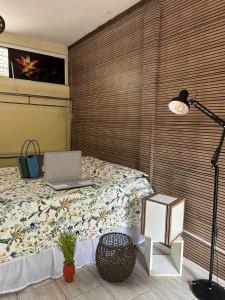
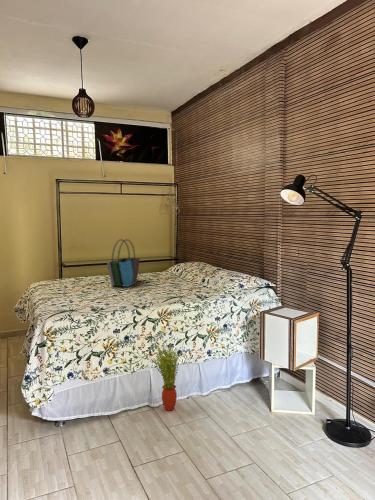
laptop: present [44,151,94,190] -> none [140,252,202,300]
woven basket: present [95,232,136,282] -> none [201,355,253,414]

